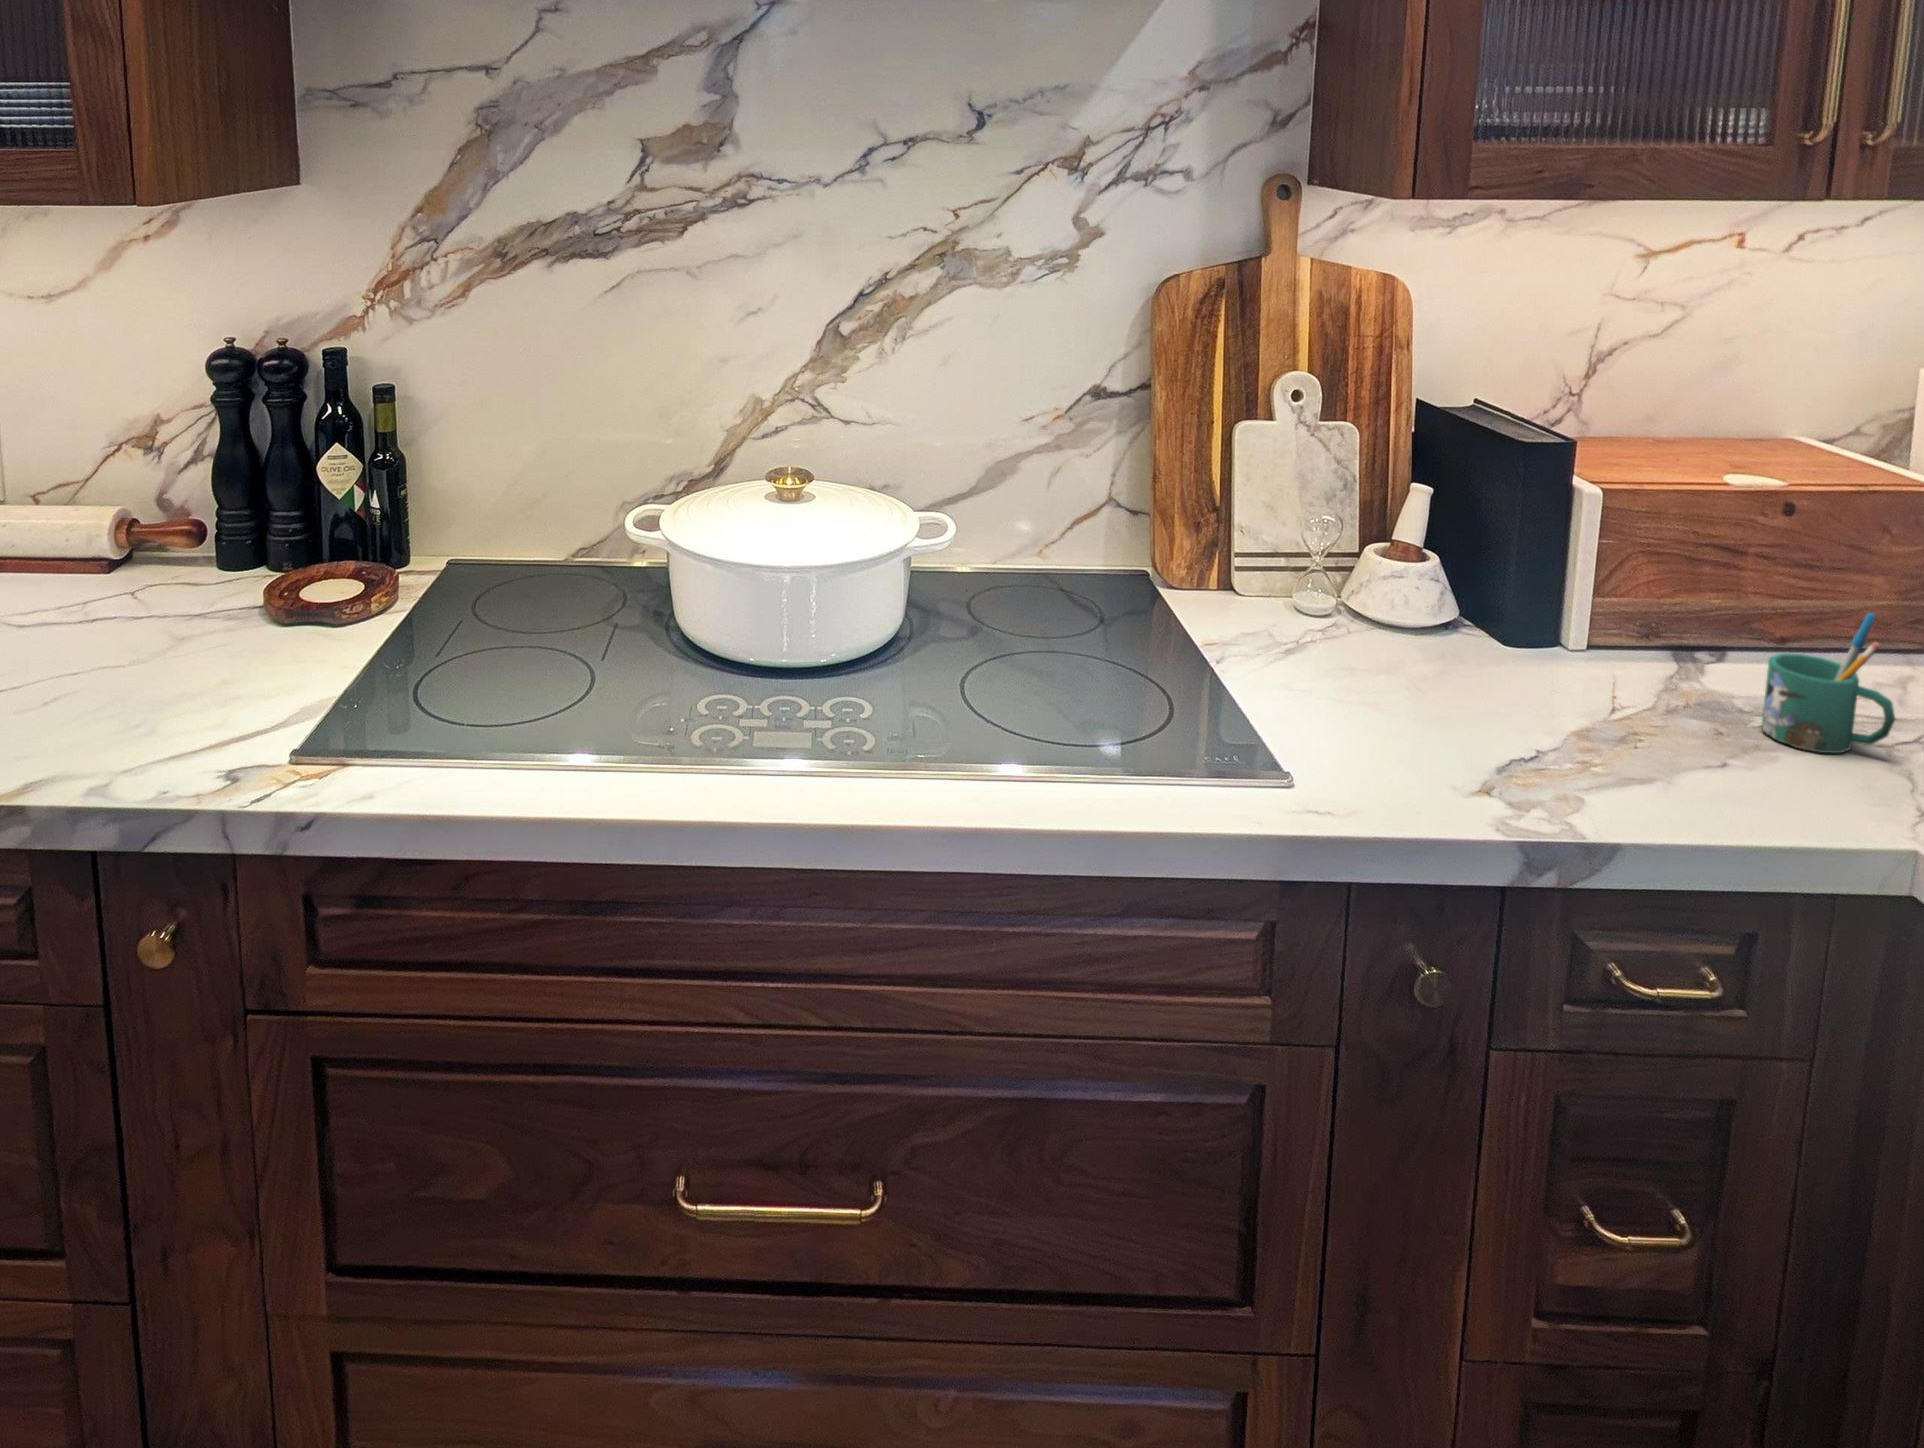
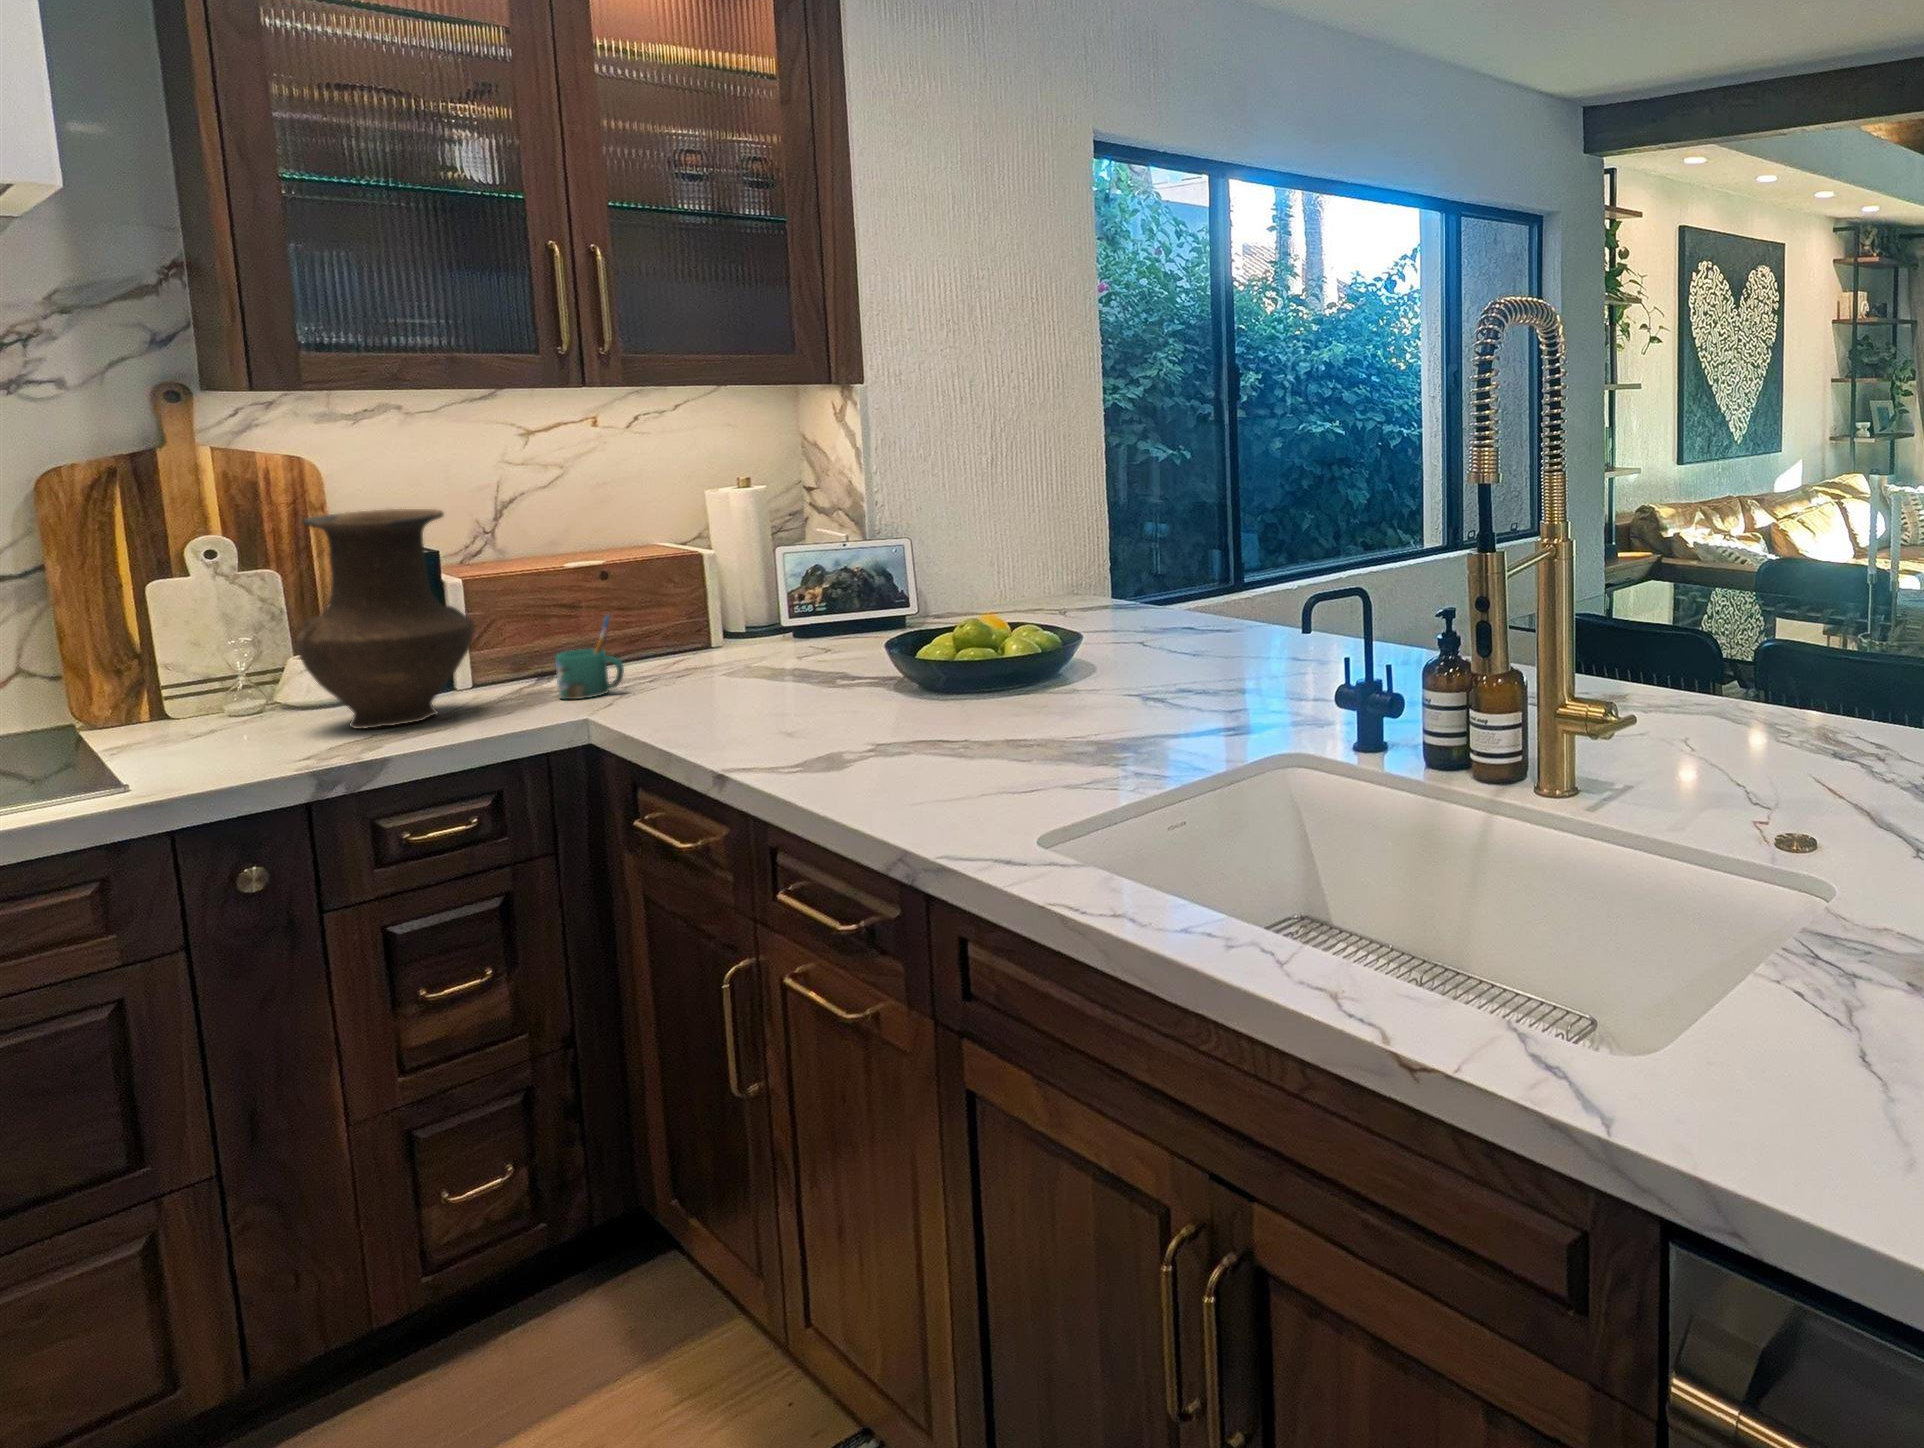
vase: none [1428,384,1666,731] -> present [296,509,474,729]

